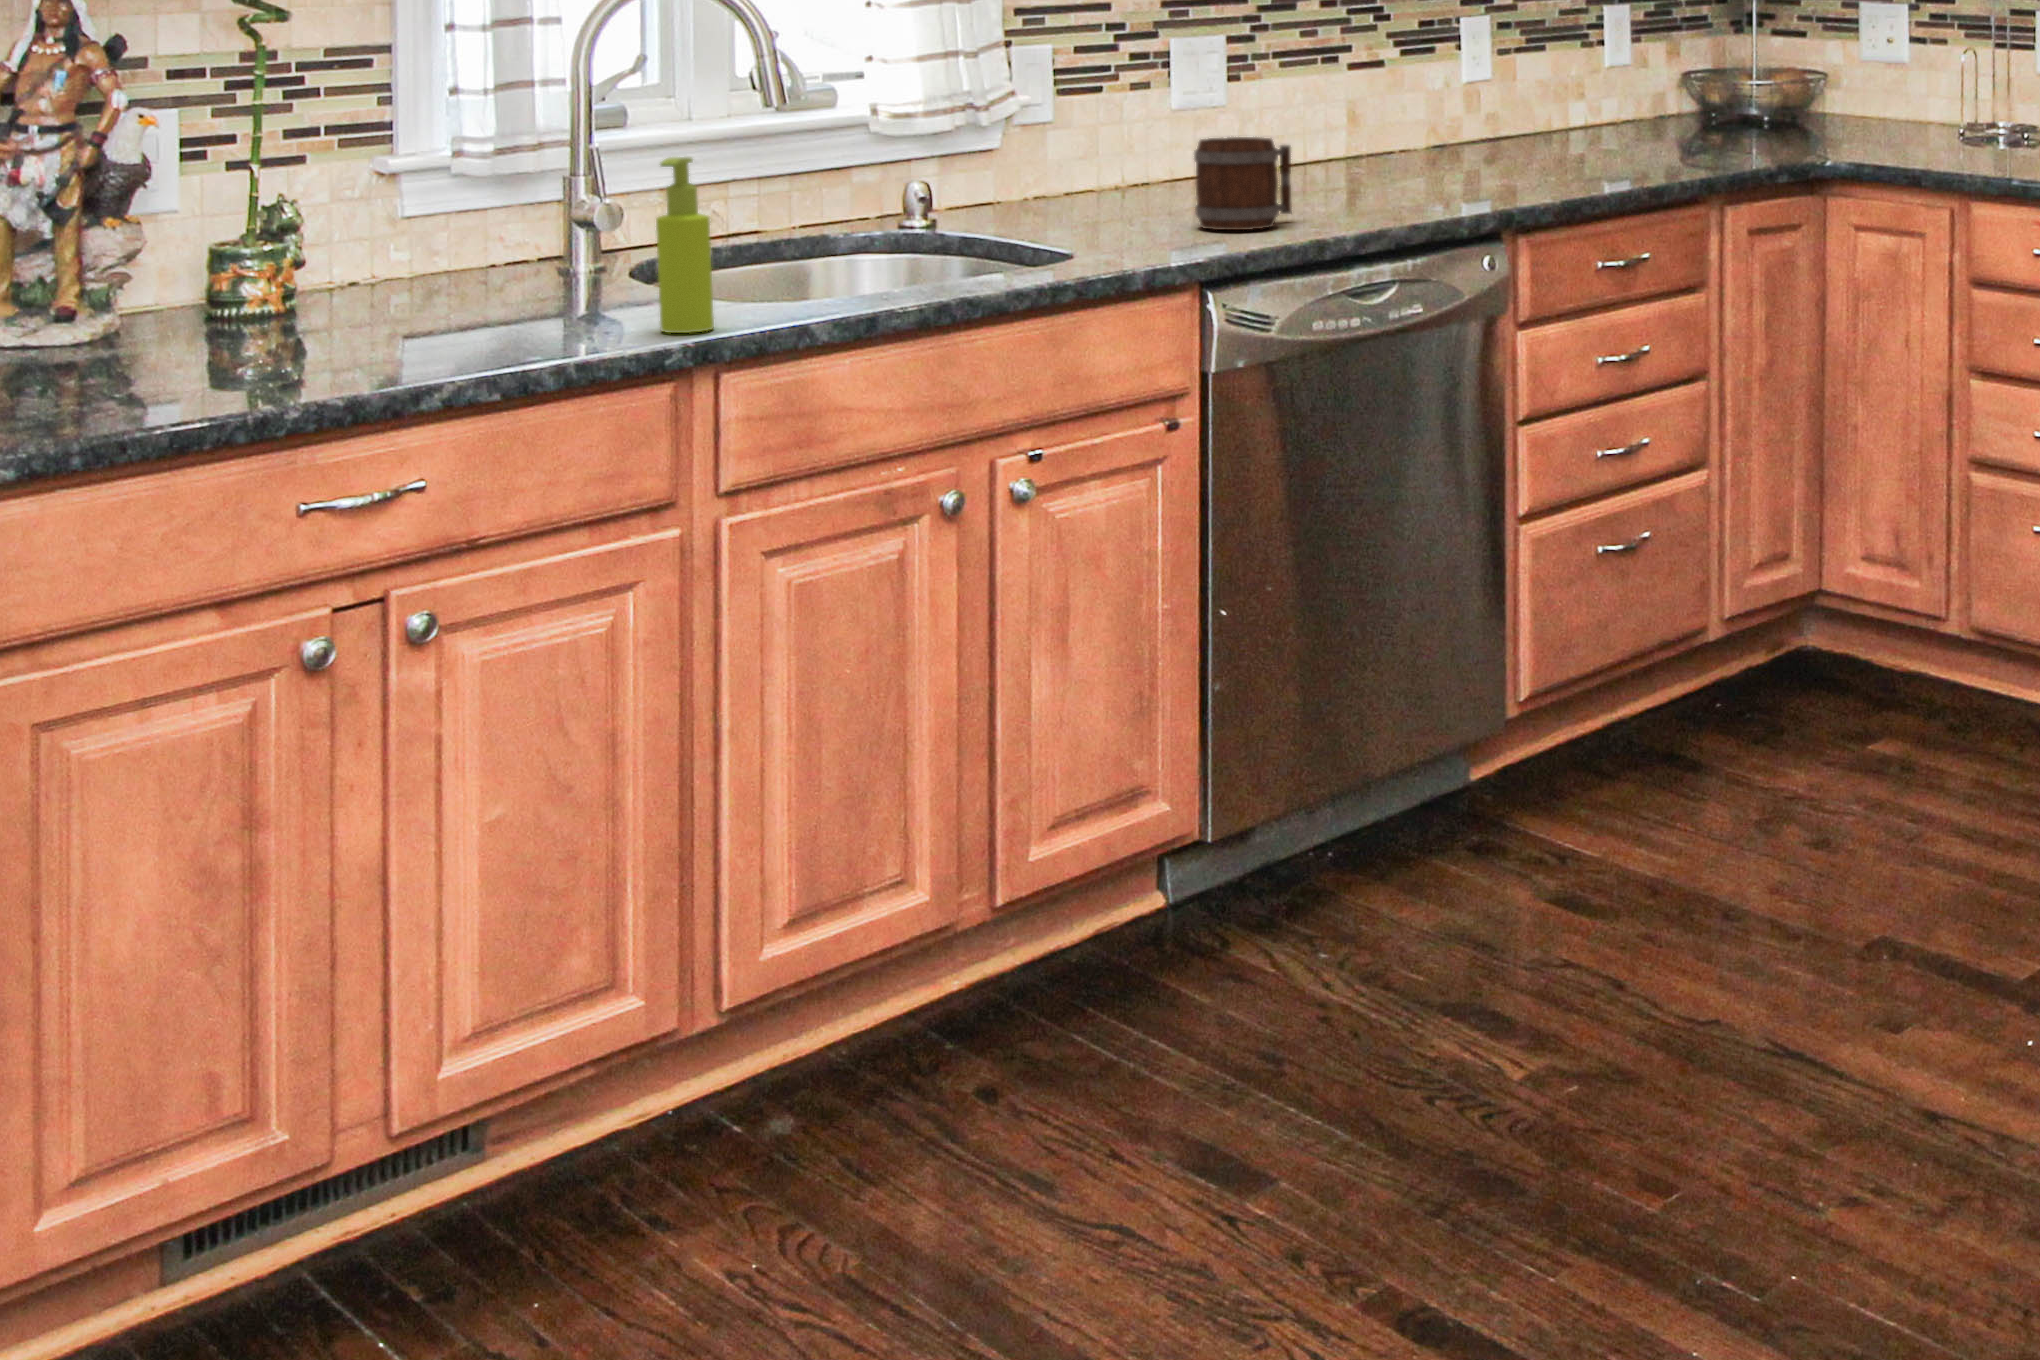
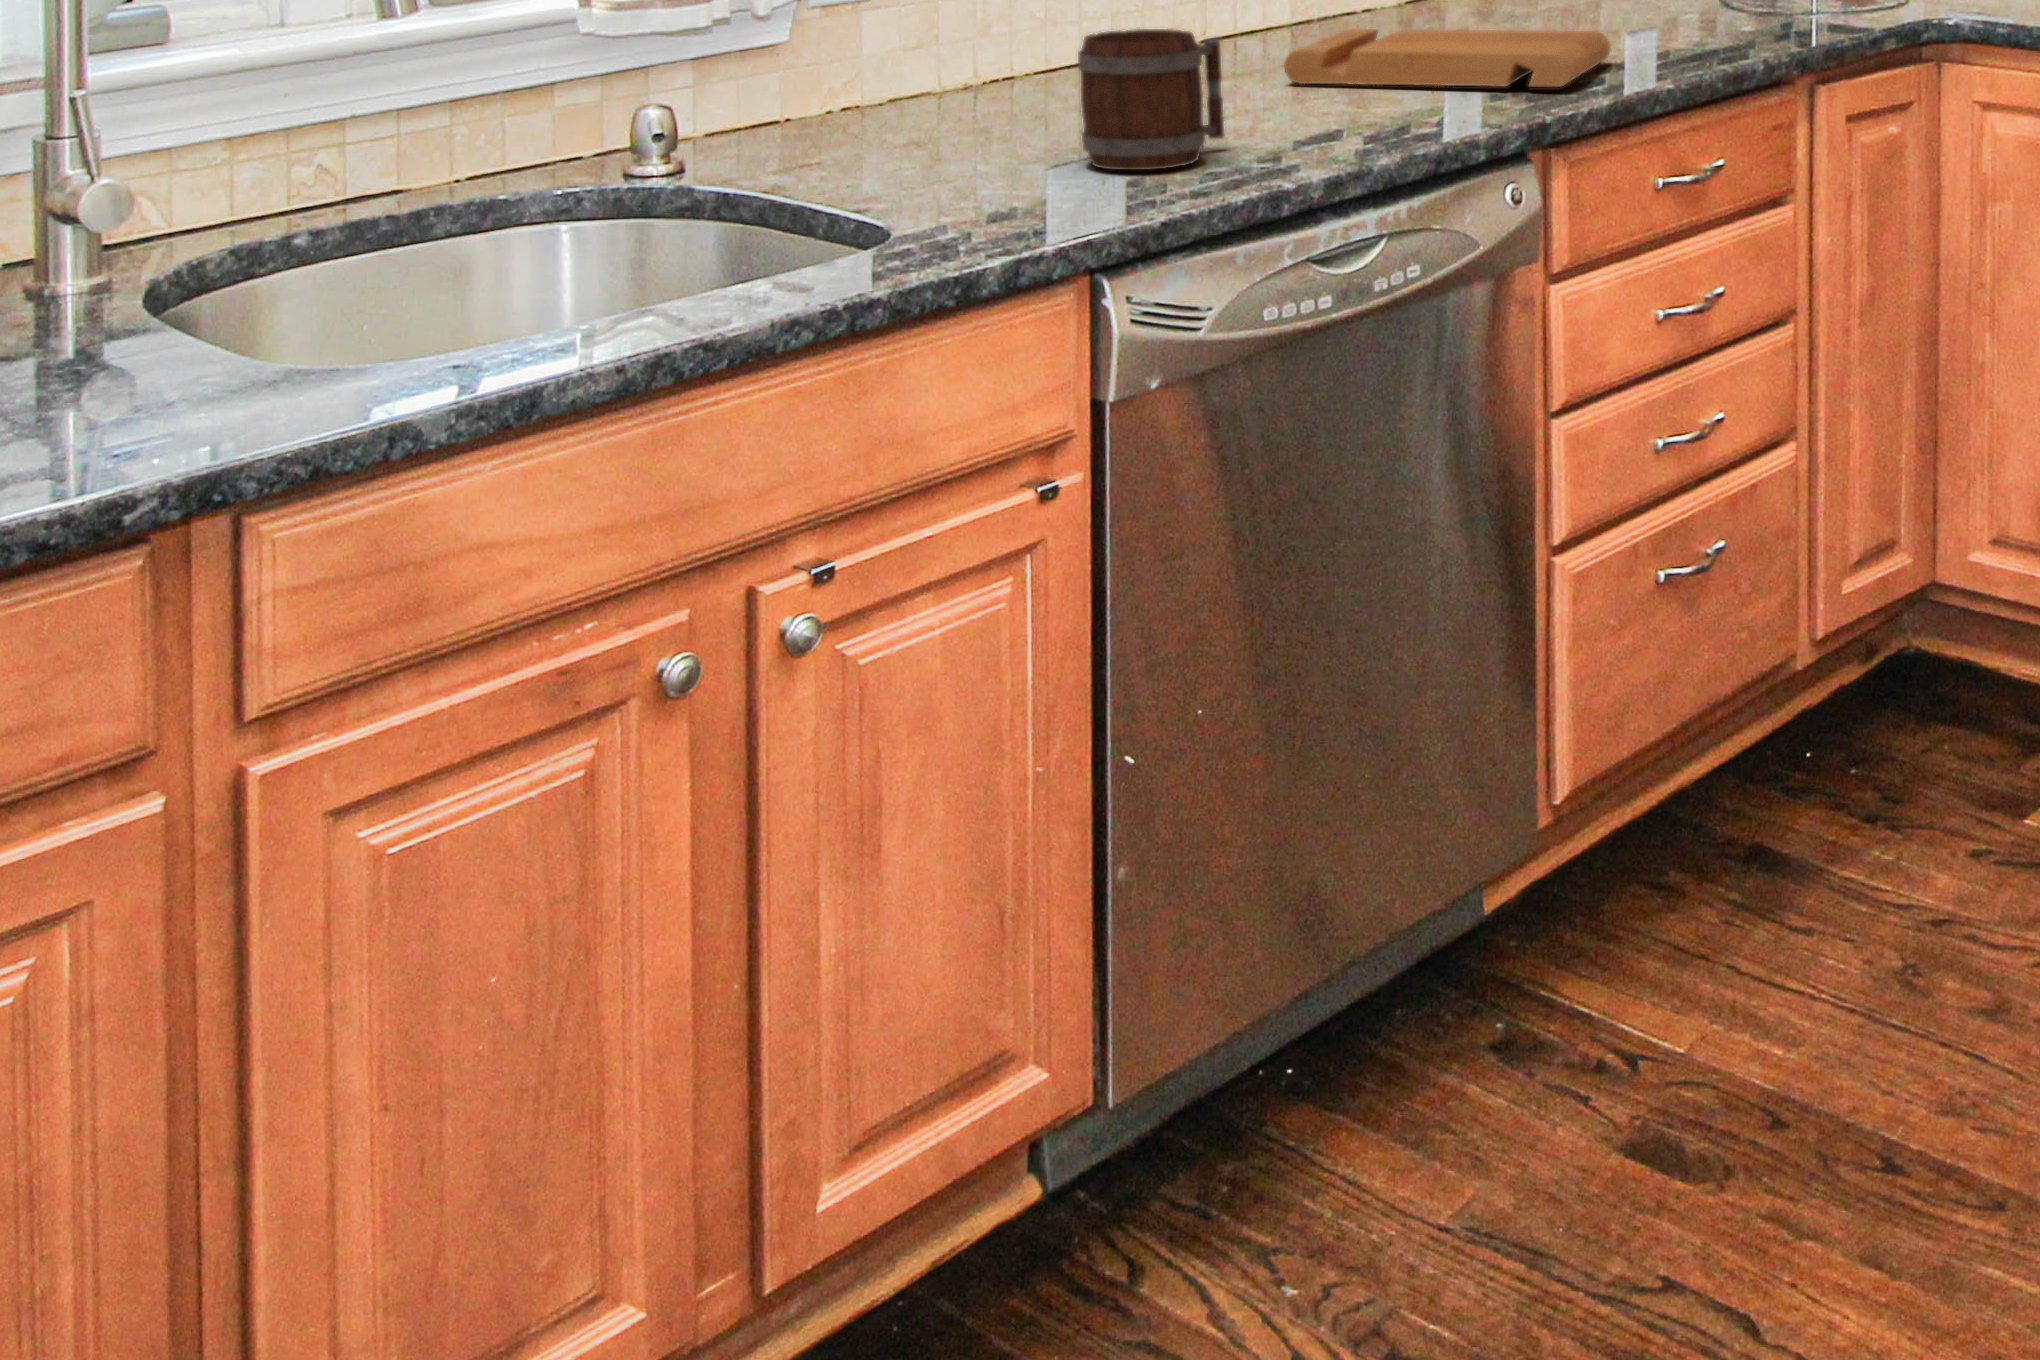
cutting board: none [1335,156,1573,192] -> present [1284,29,1611,87]
soap dispenser: present [656,157,714,333] -> none [104,147,234,451]

